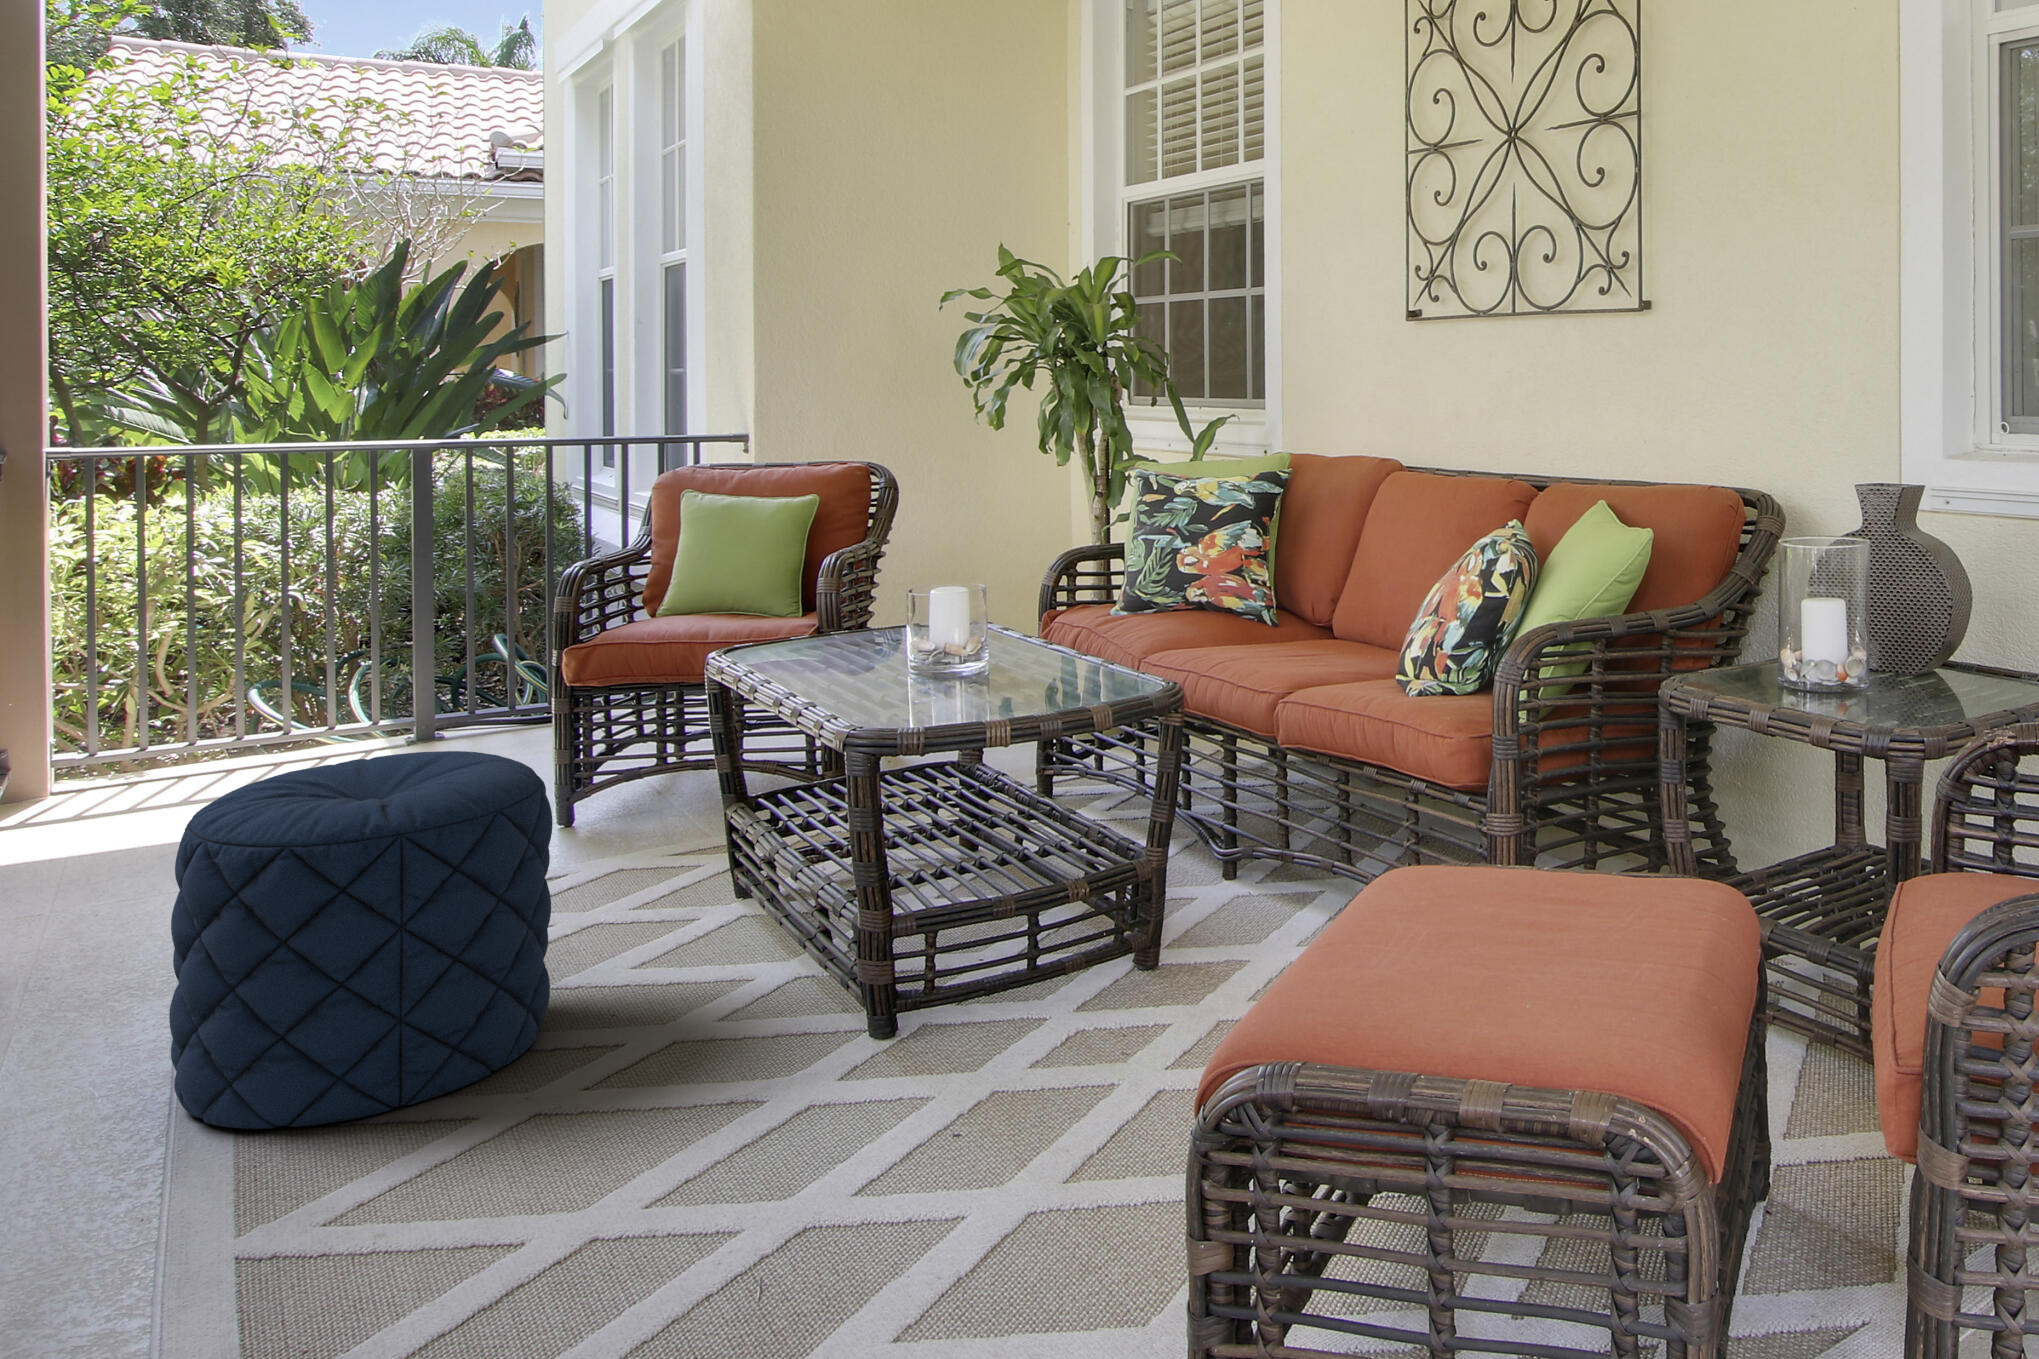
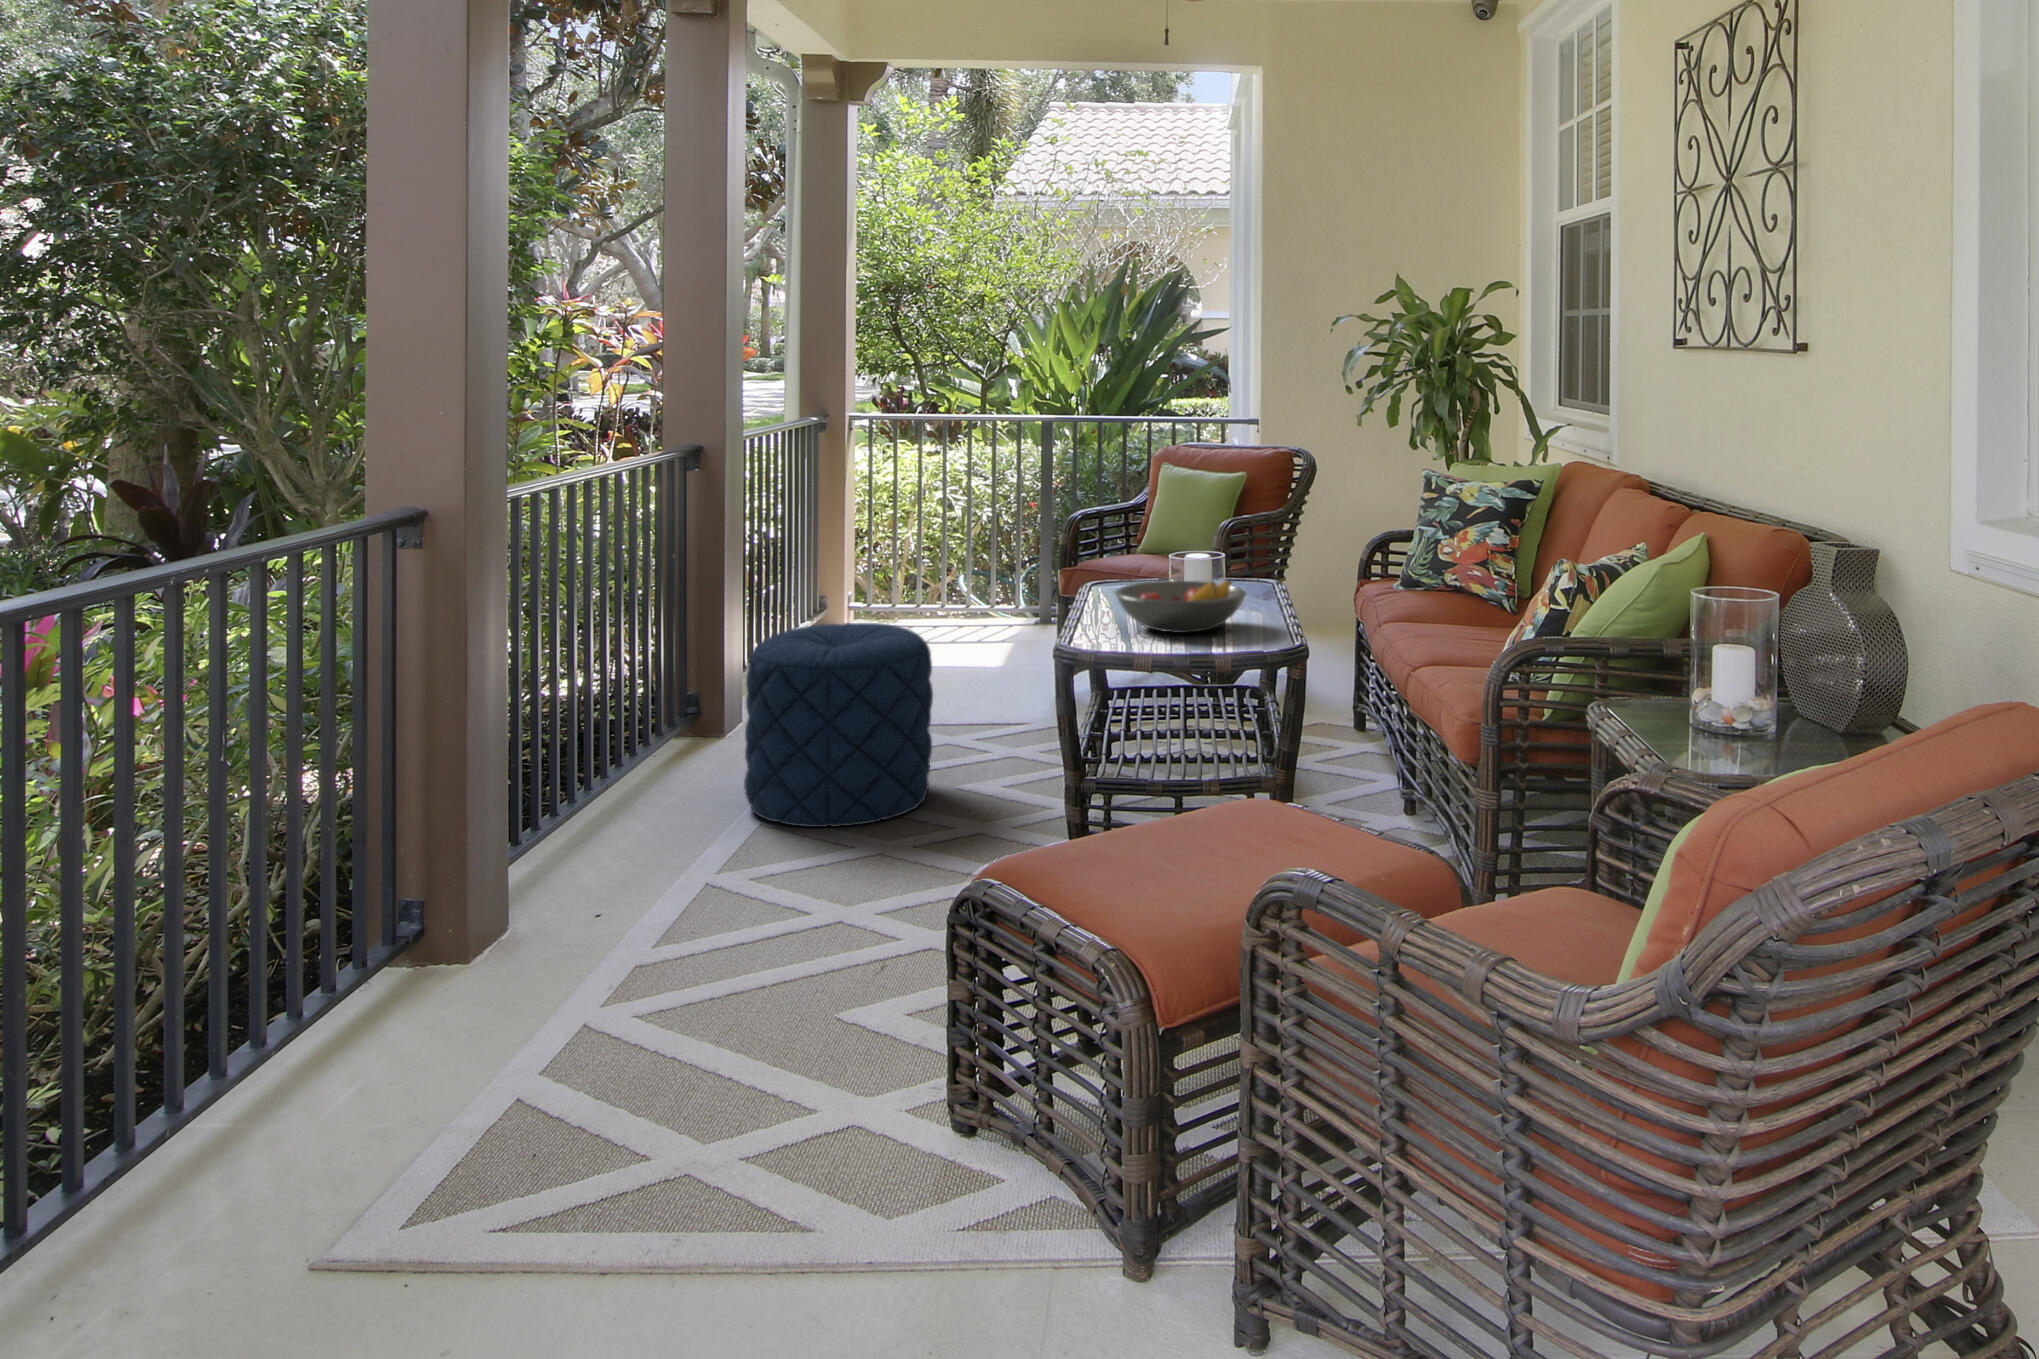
fruit bowl: none [873,613,1065,693] -> present [1115,580,1246,633]

